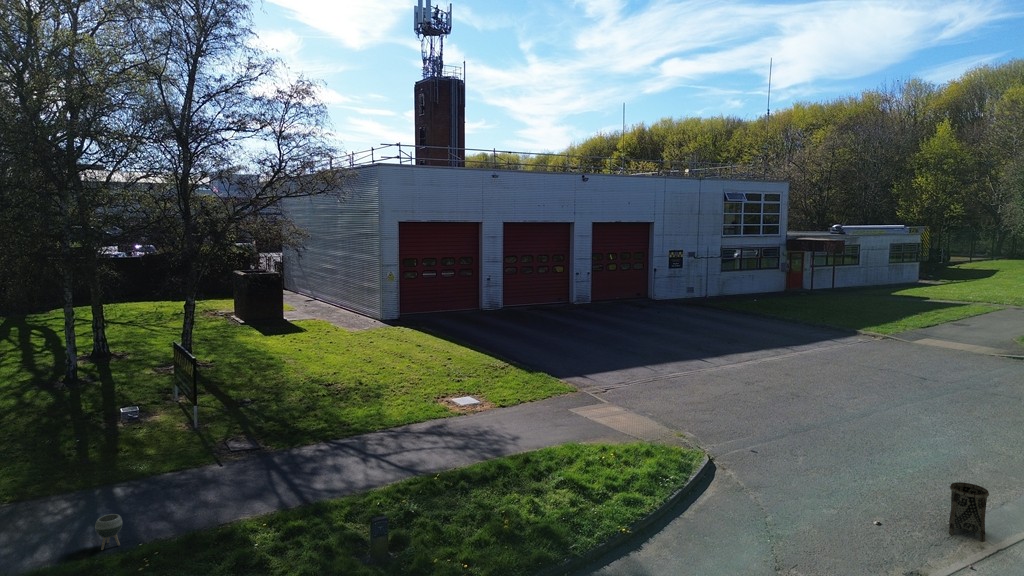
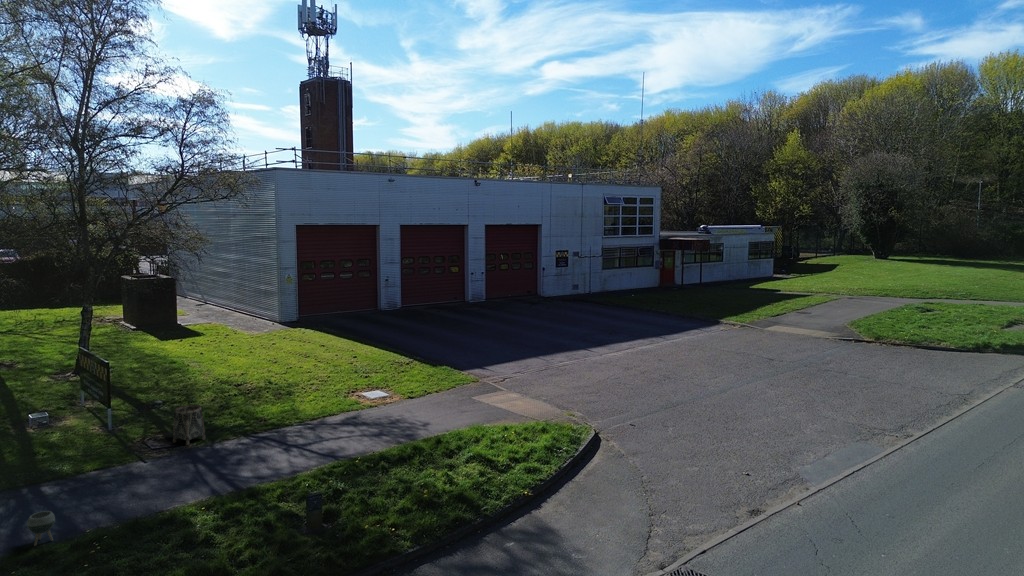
basket: present [949,482,989,541] -> present [173,405,205,445]

